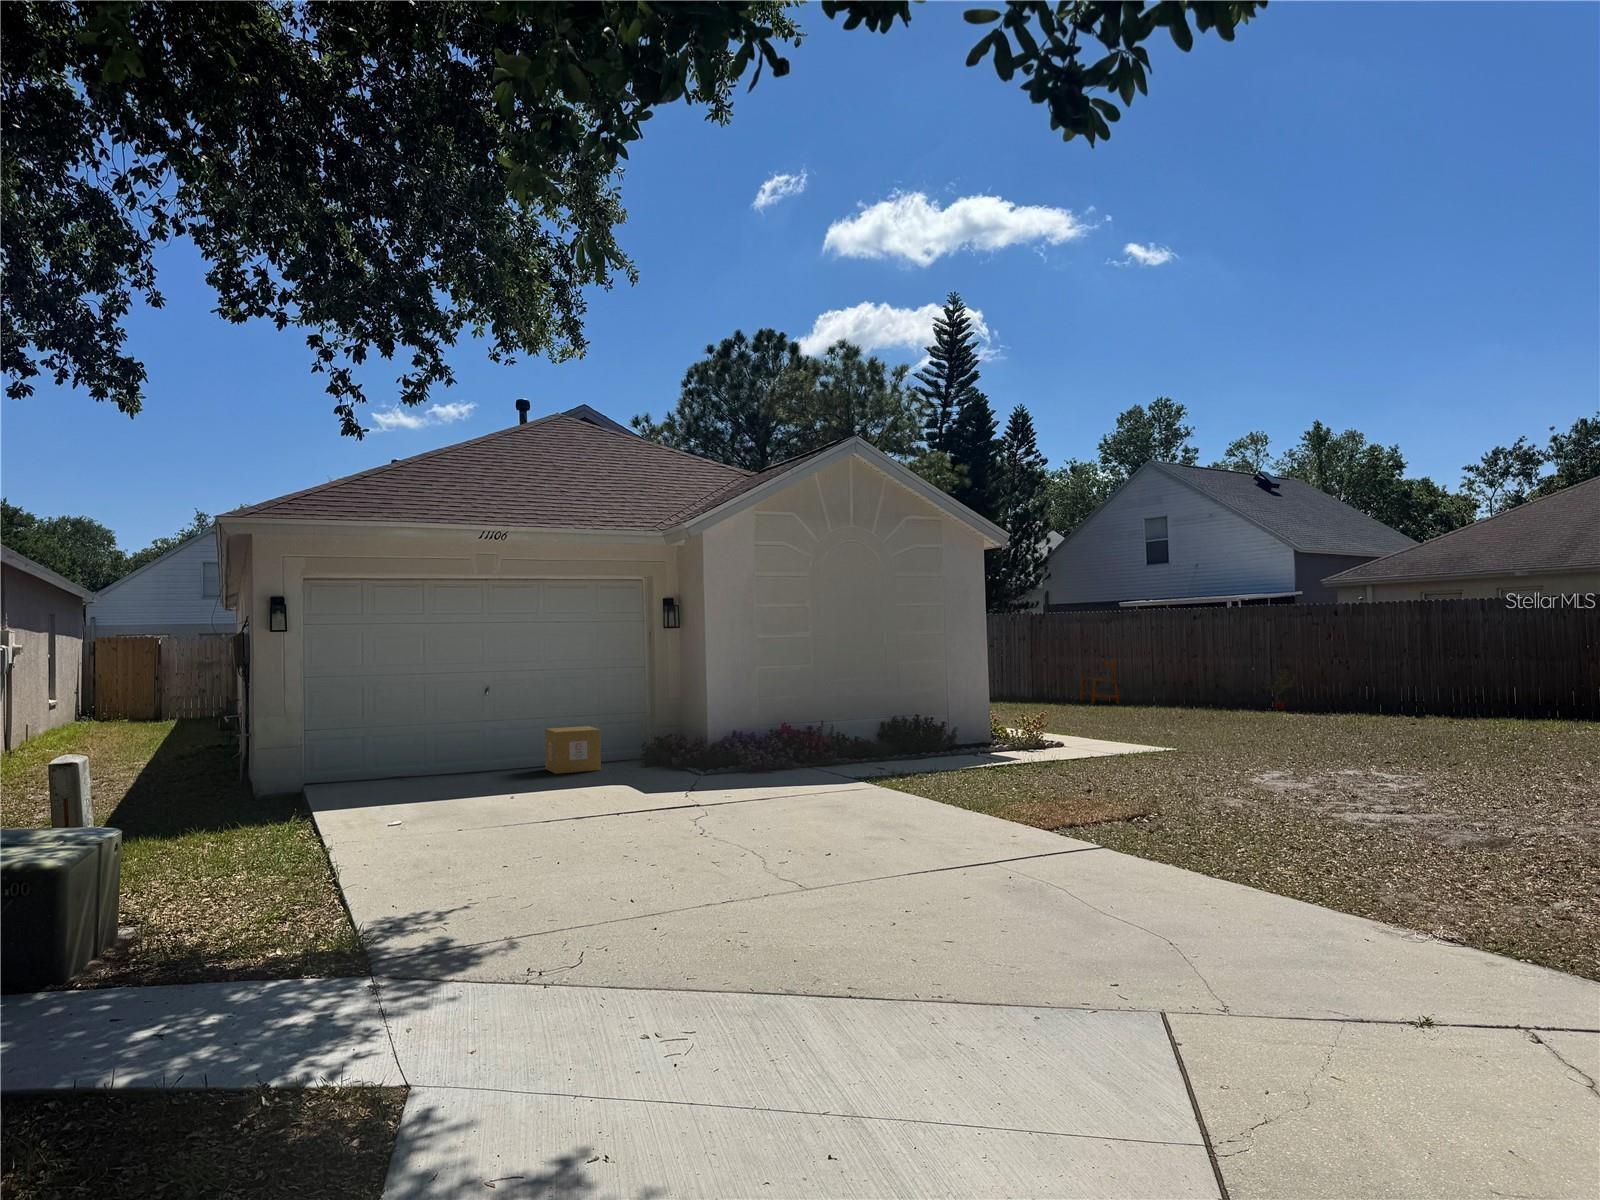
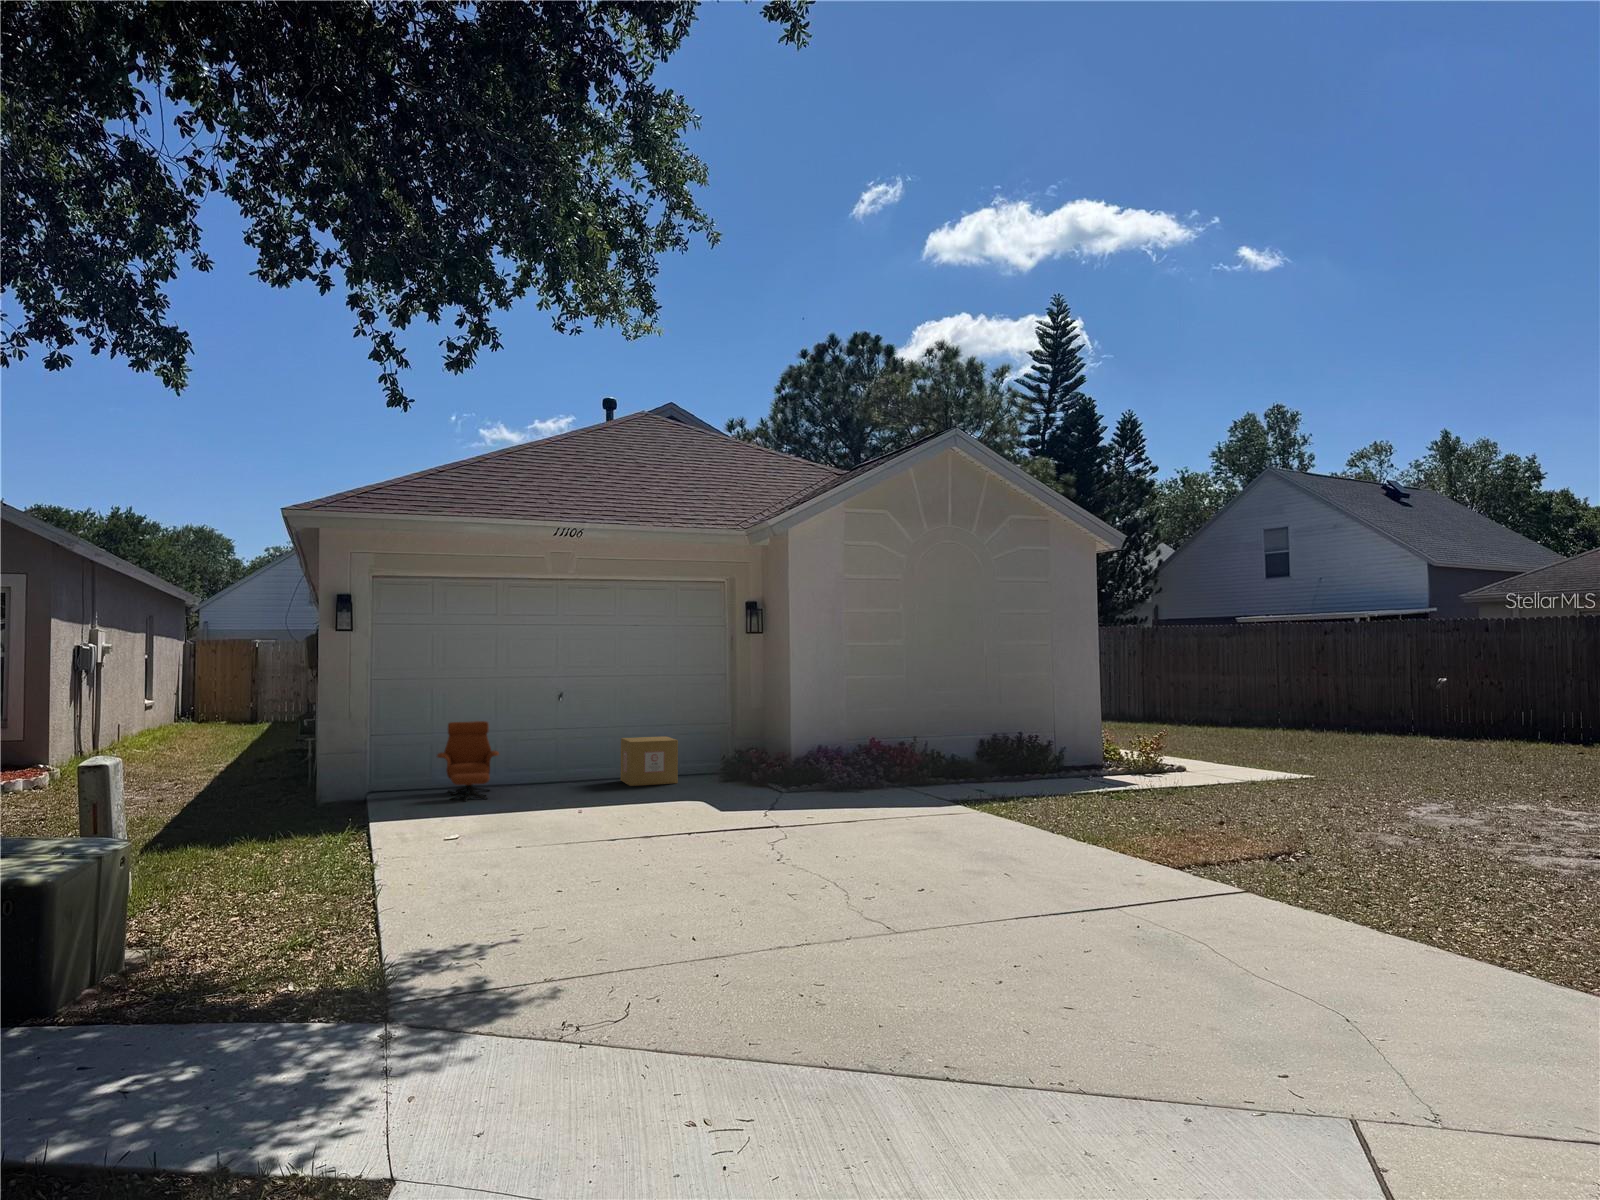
bench: present [1080,660,1119,704] -> none [1194,675,1238,724]
potted tree: present [1265,670,1296,710] -> none [1401,689,1444,735]
lounge chair: none [367,715,428,792] -> present [437,721,499,802]

